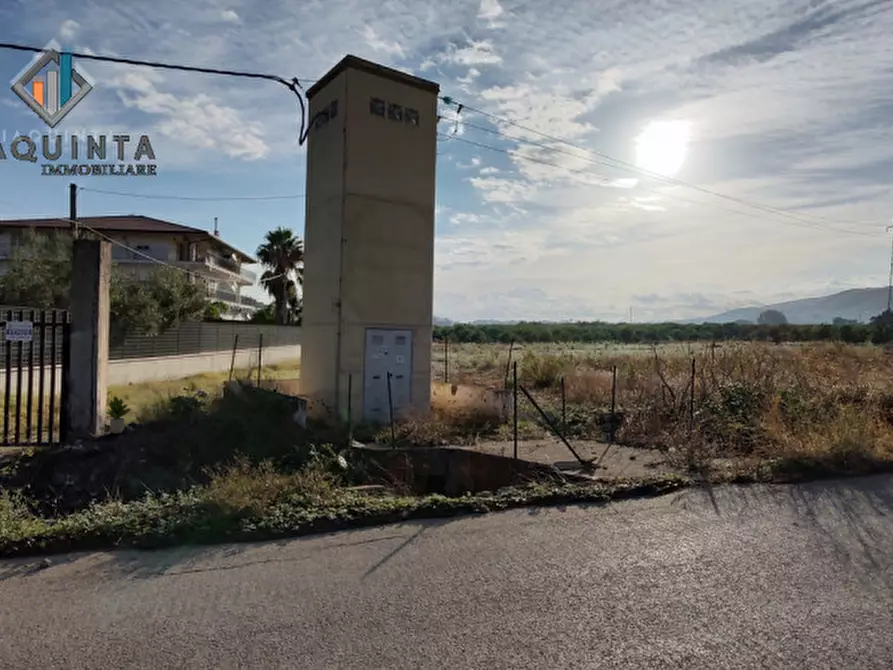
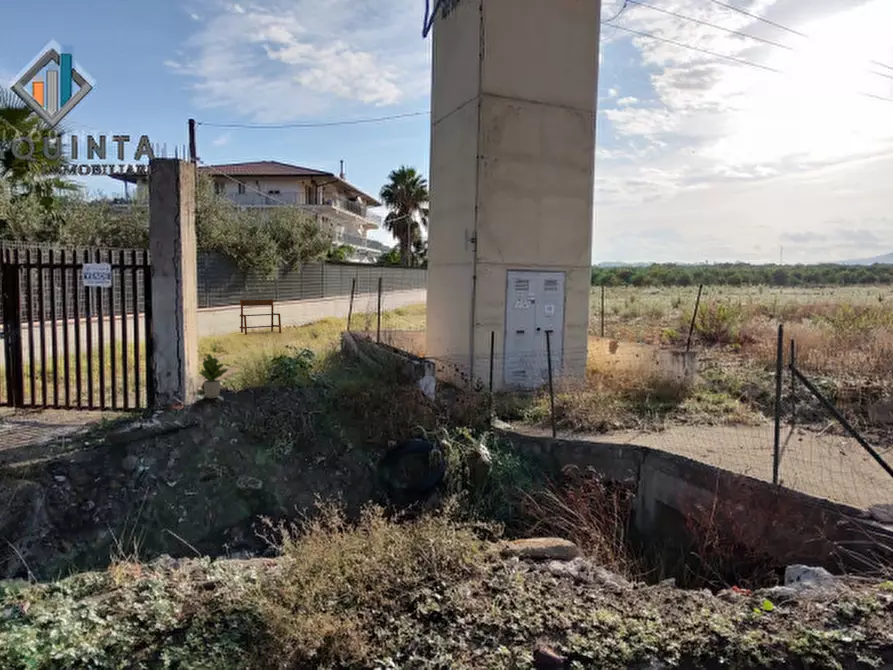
bench: none [119,354,161,388] -> present [240,299,281,335]

